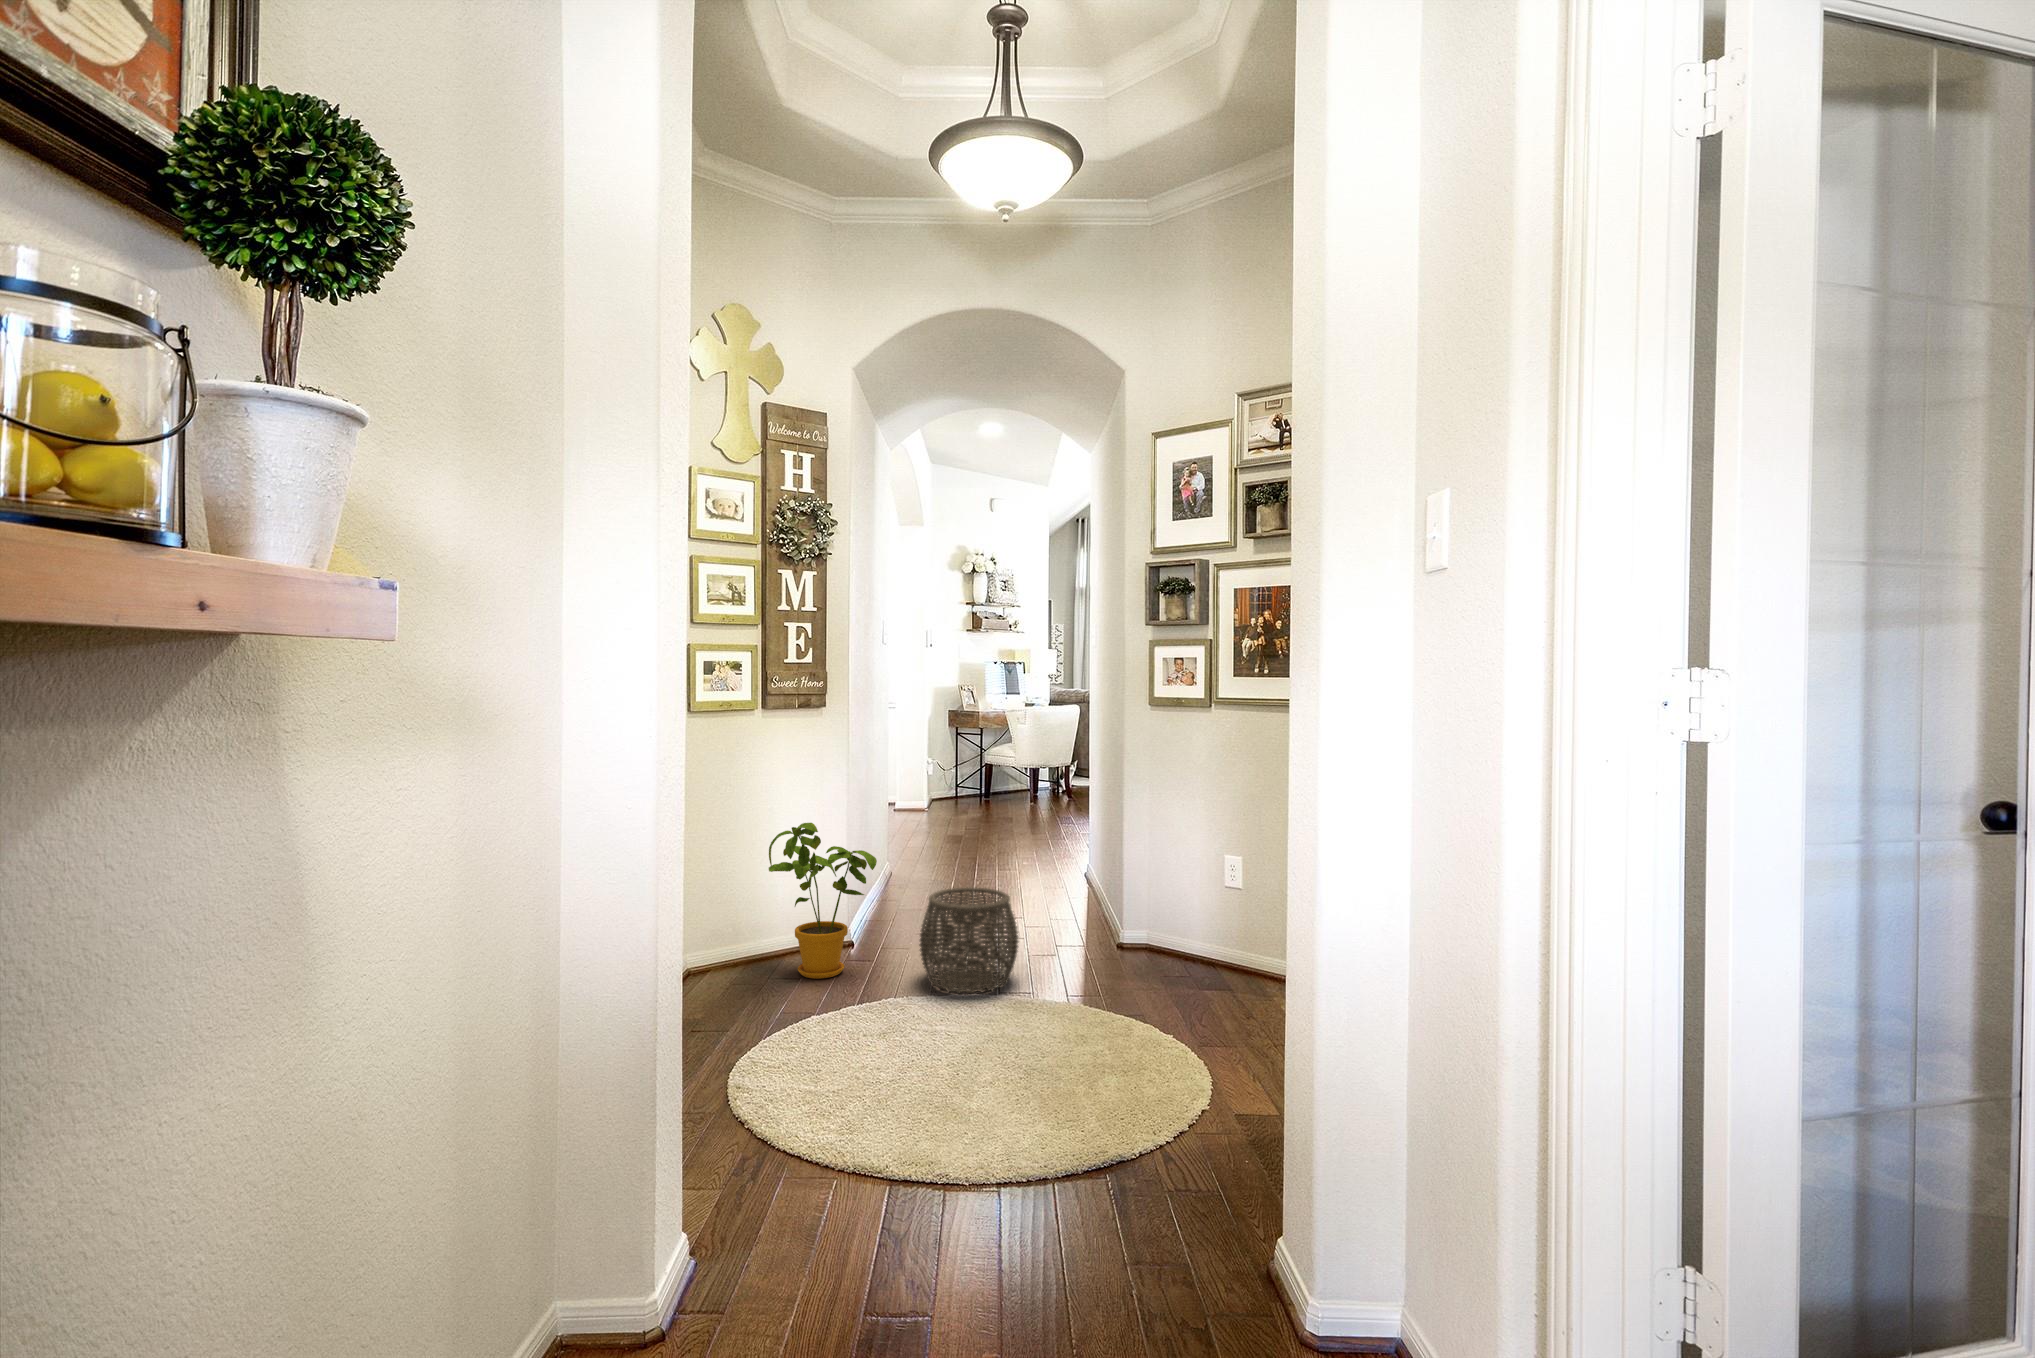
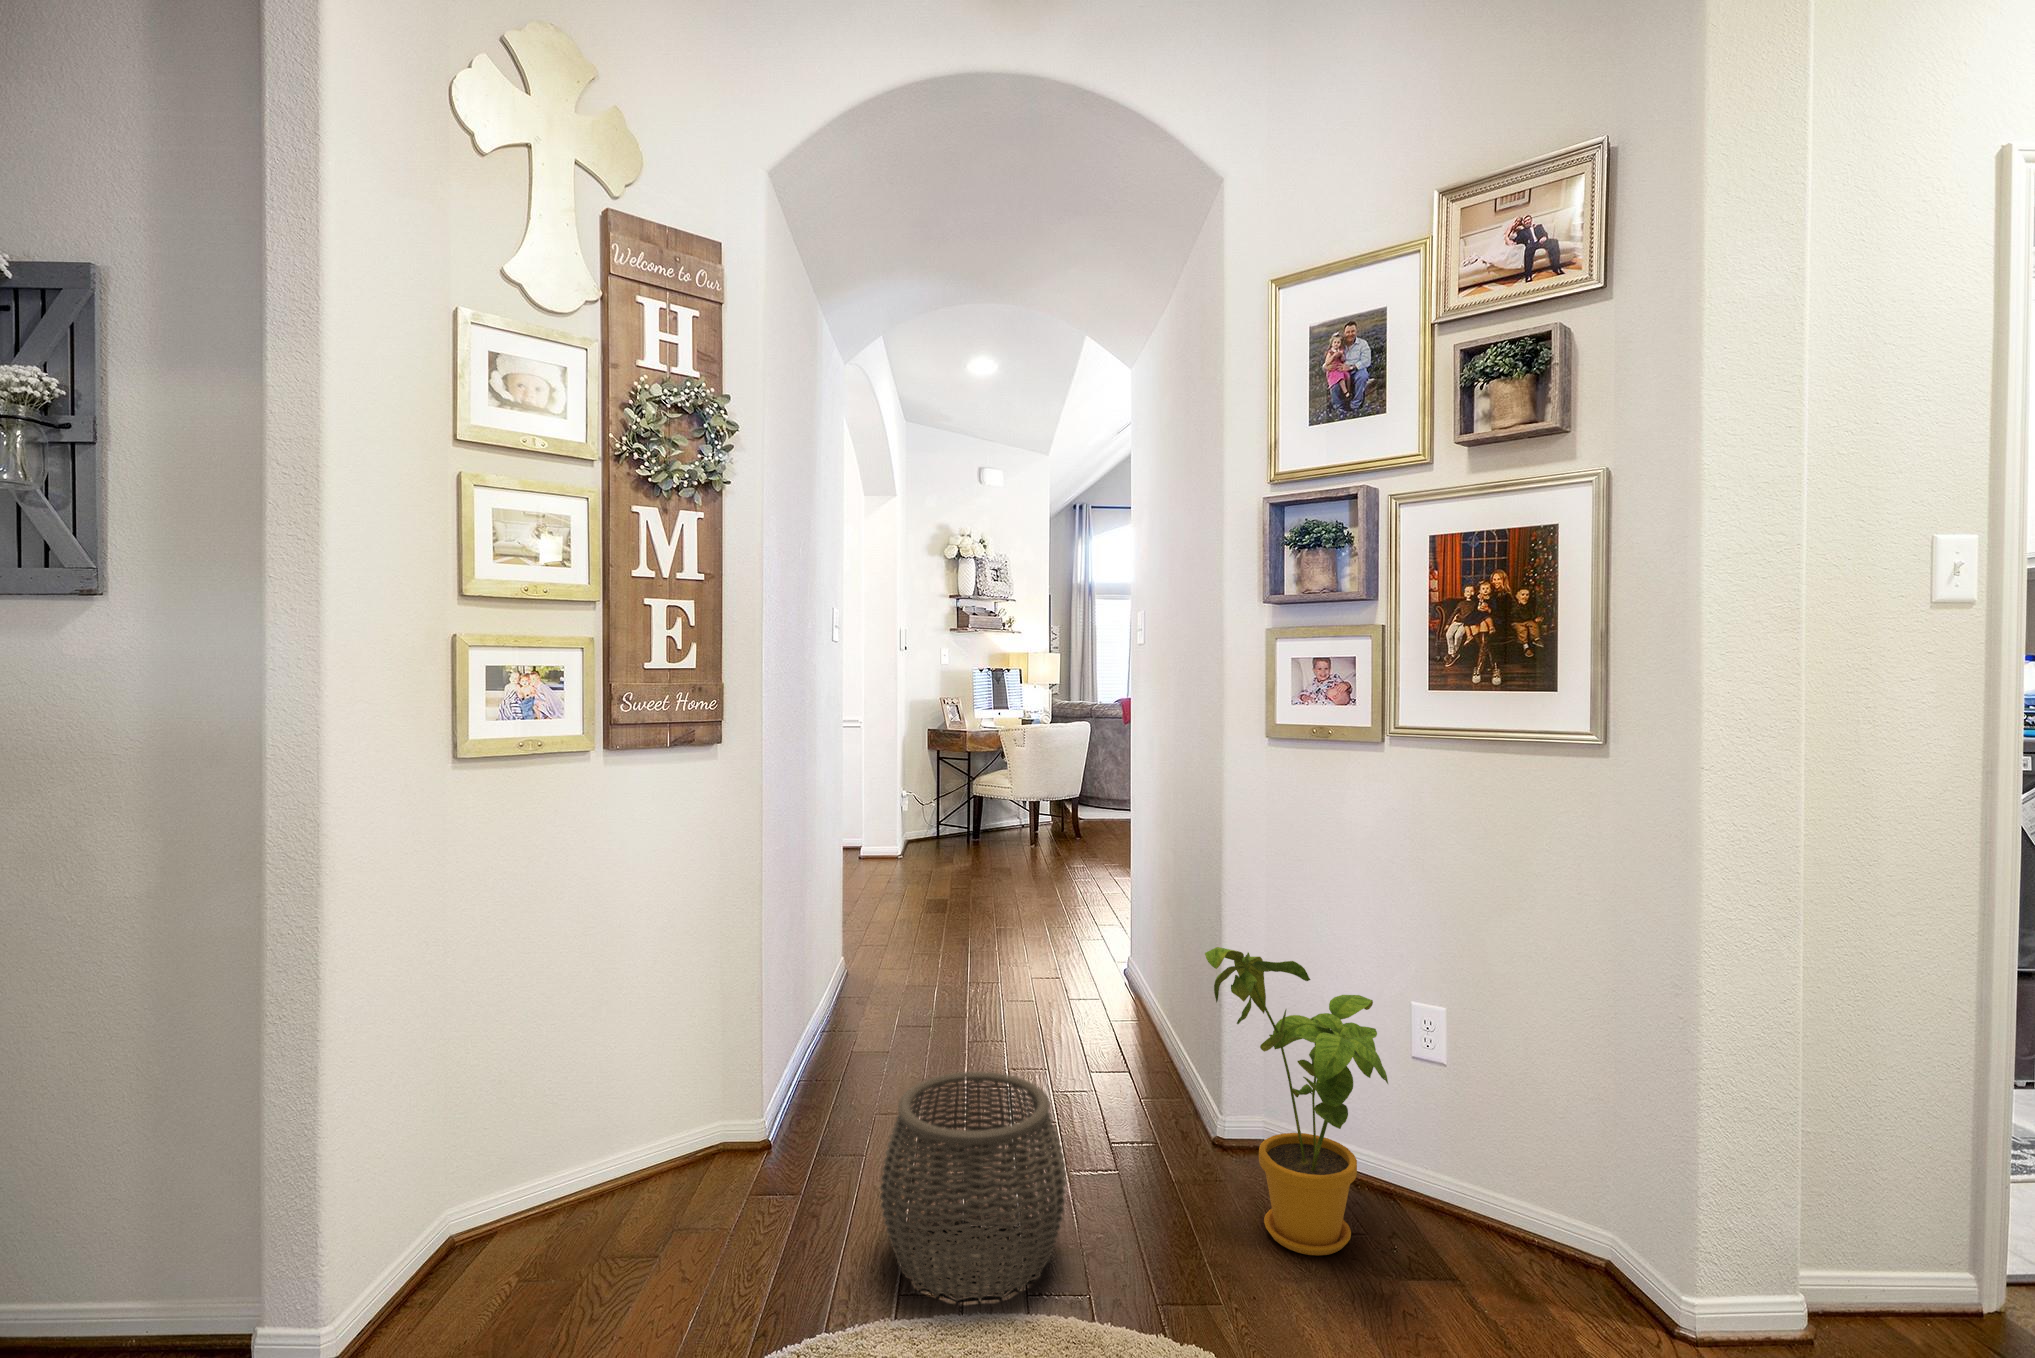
house plant: present [769,823,877,979] -> present [1205,947,1388,1256]

